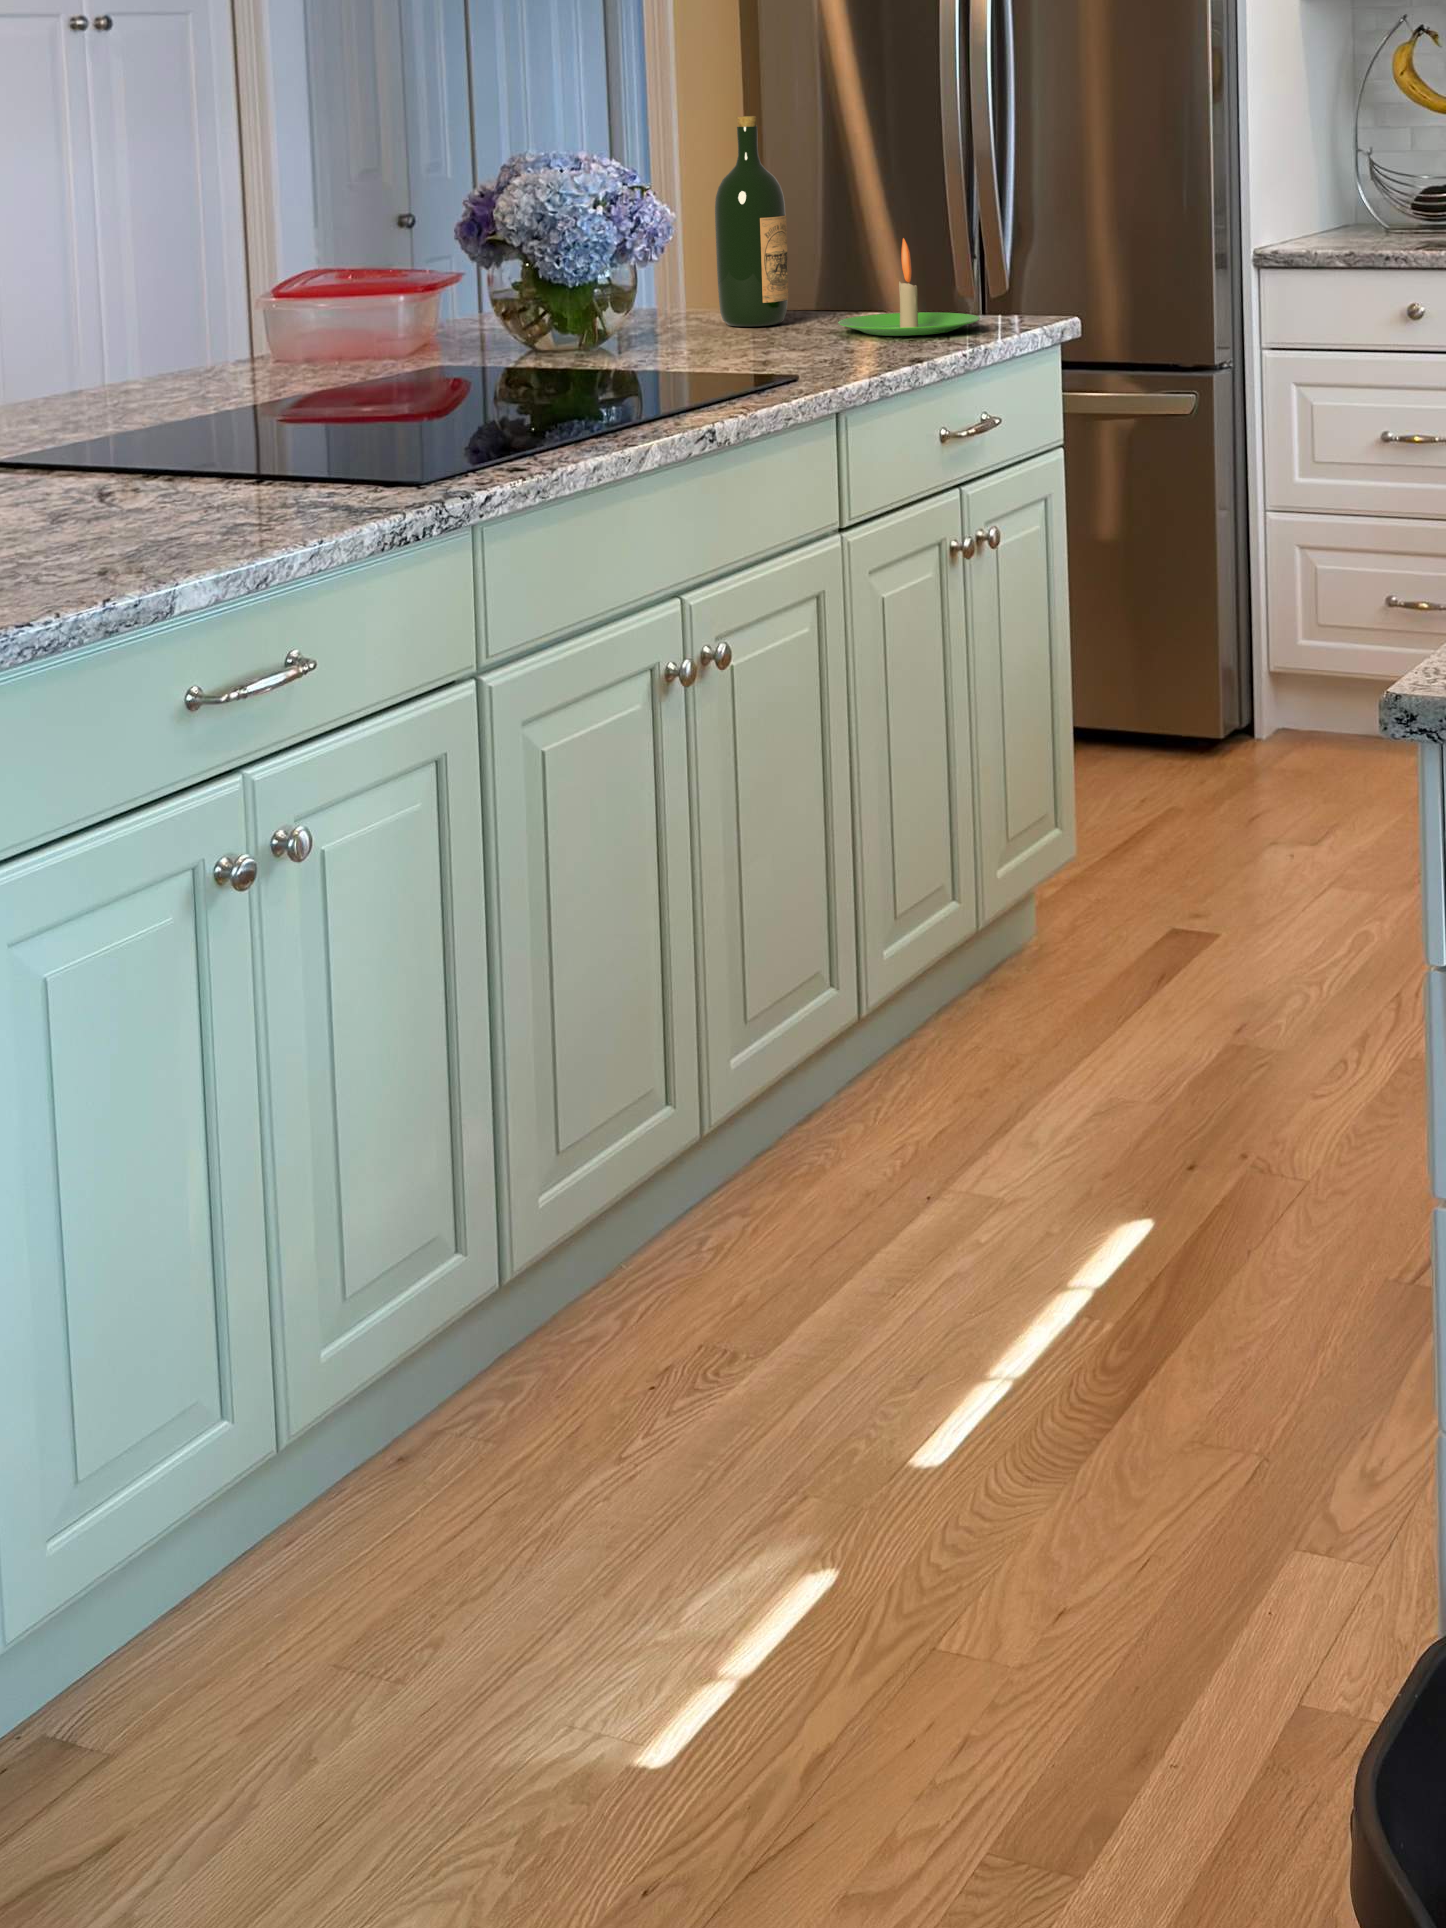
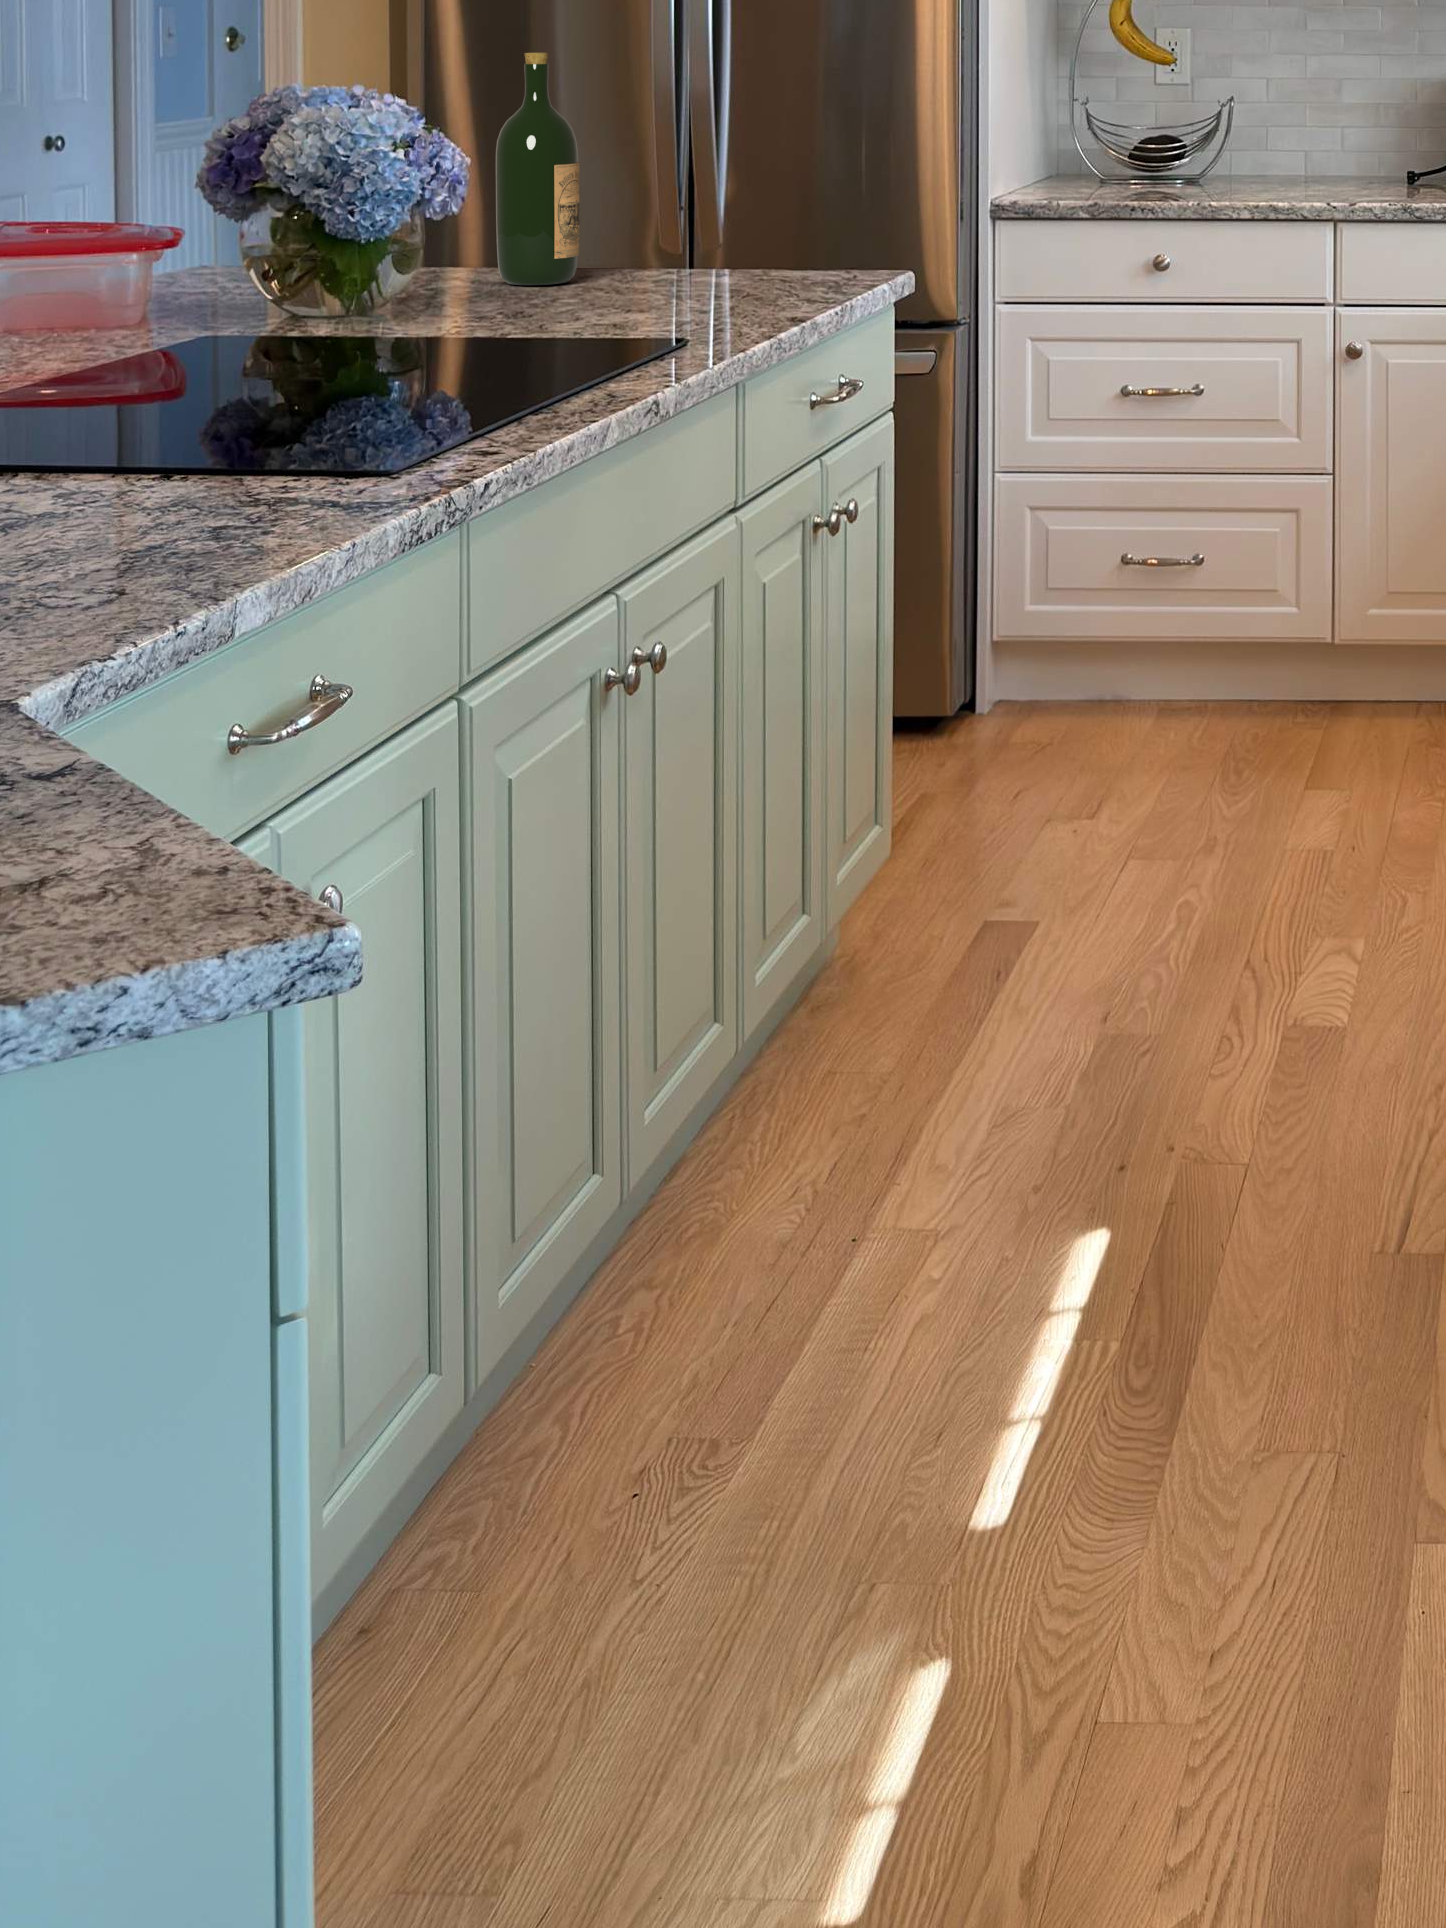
candle: present [838,238,980,336] -> none [647,188,806,293]

